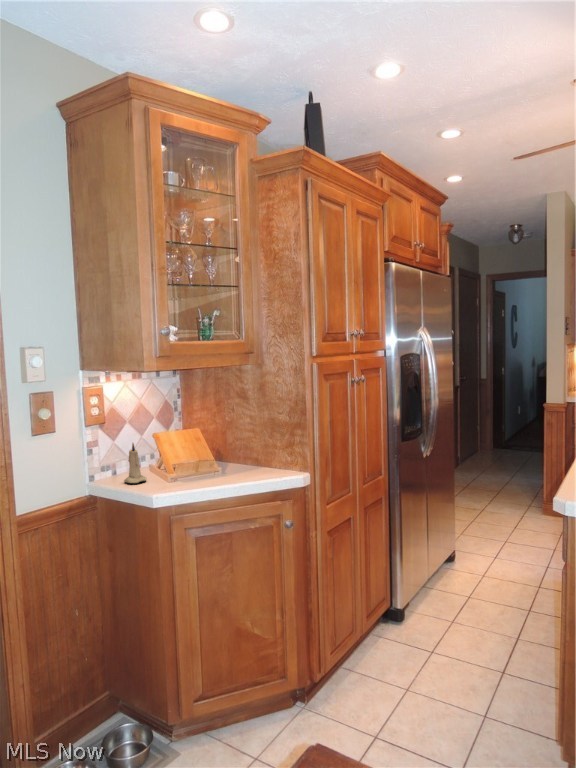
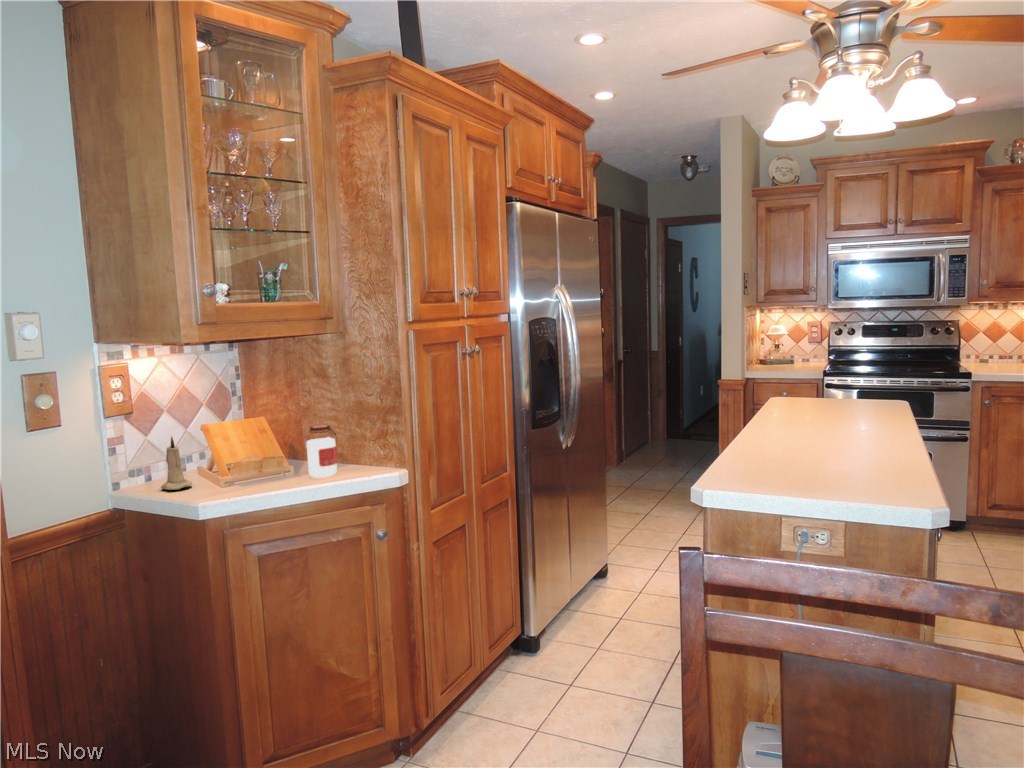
jar: none [231,436,255,478] -> present [304,425,337,478]

